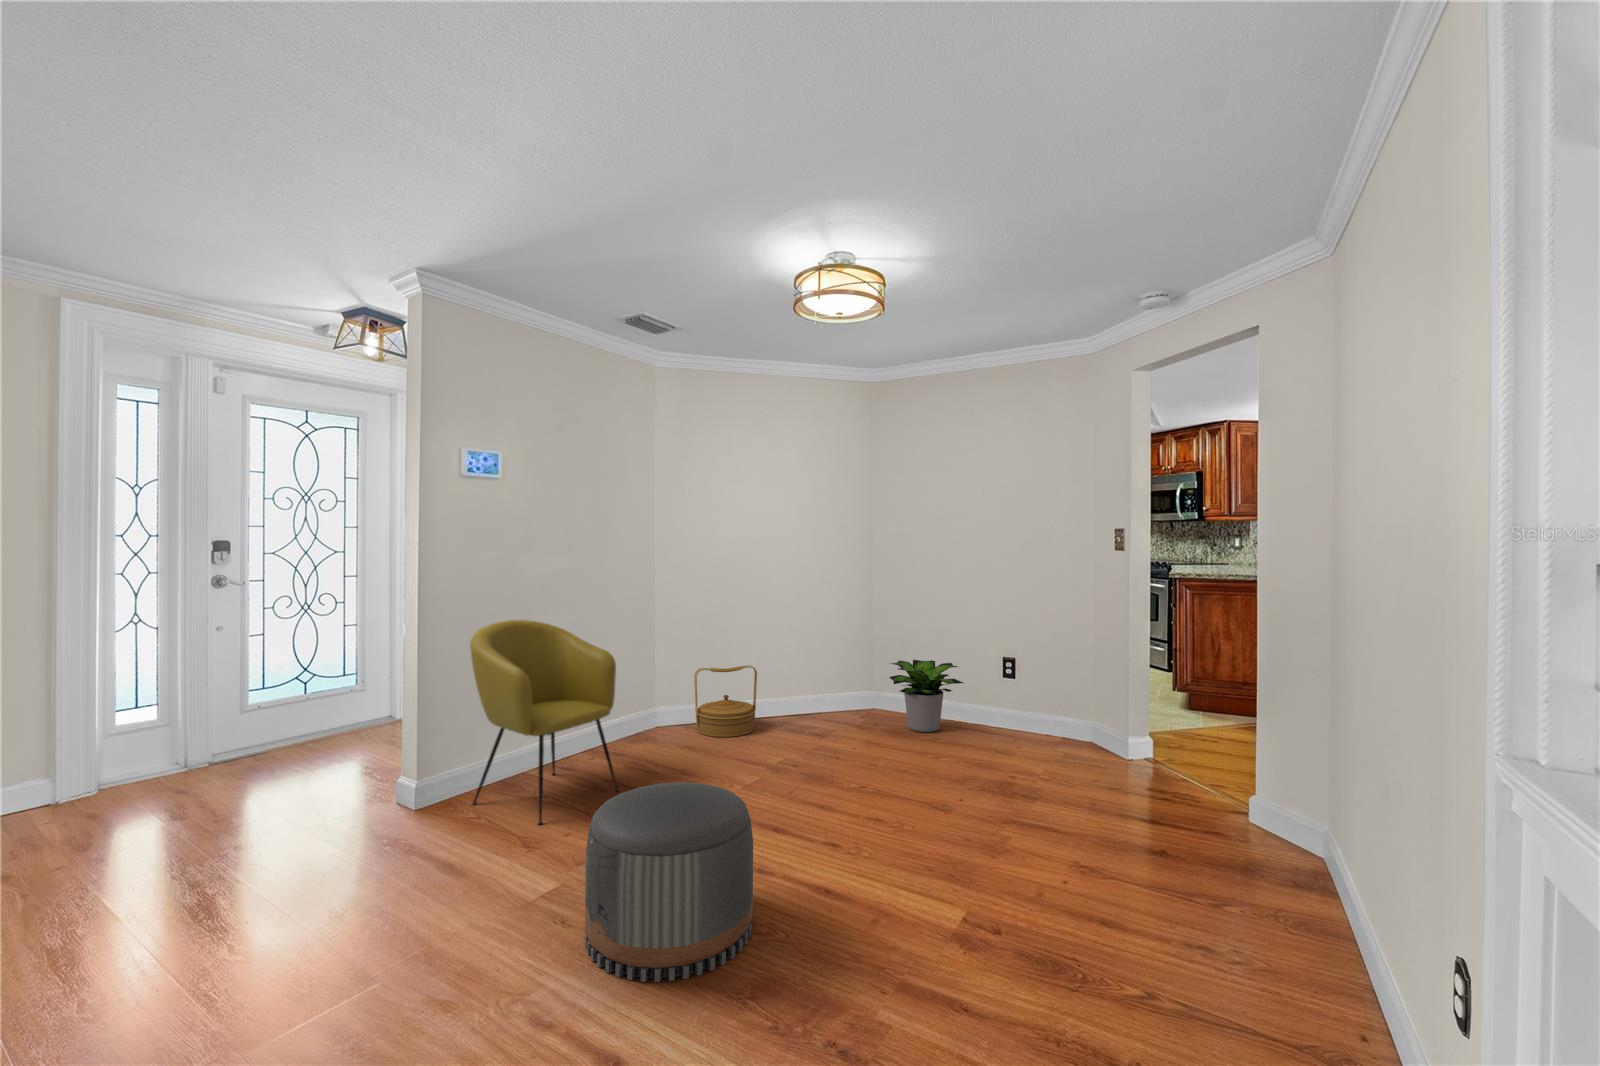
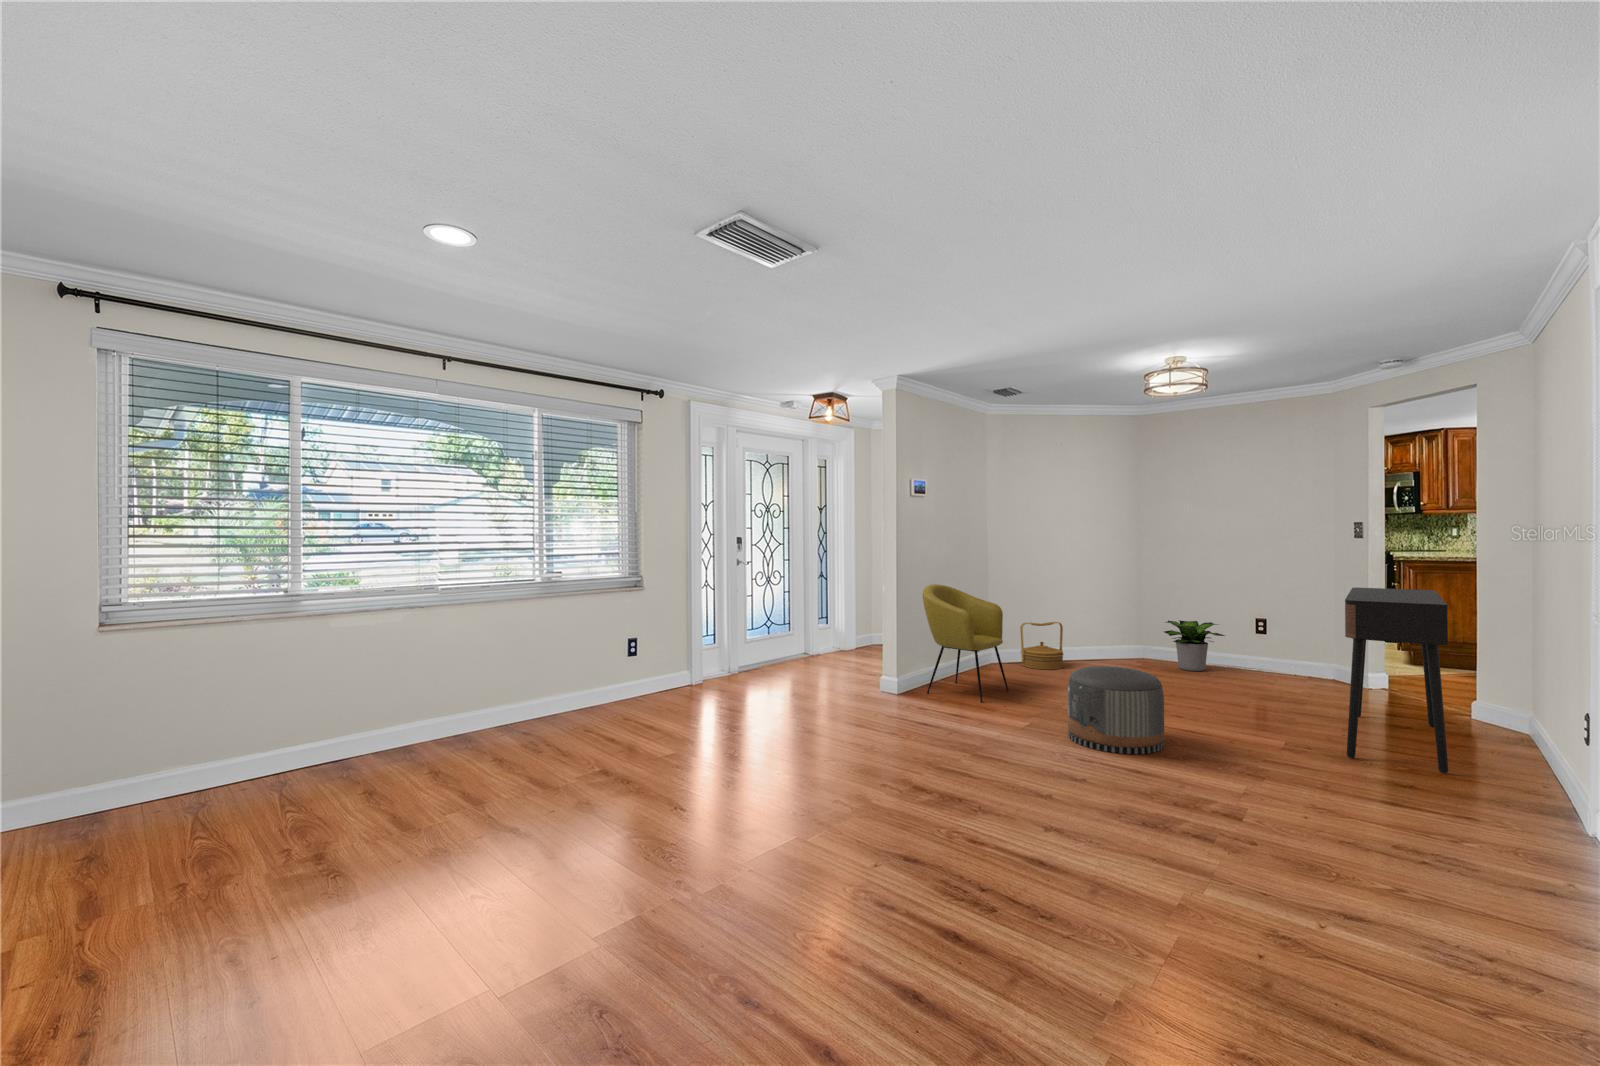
console table: none [1047,628,1203,996] -> present [1345,588,1449,773]

